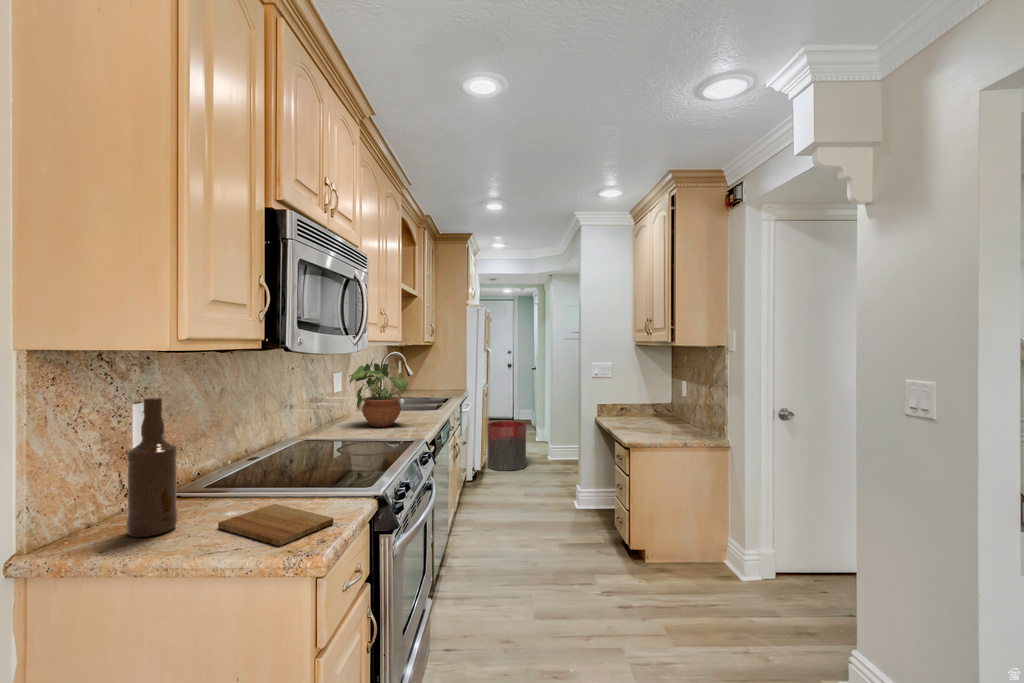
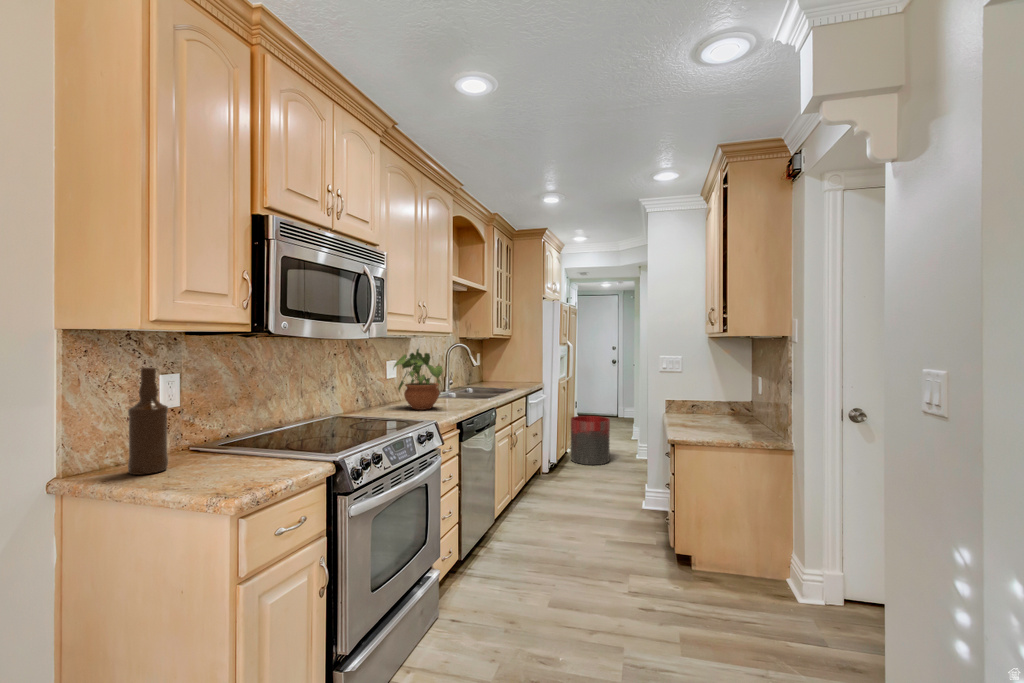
cutting board: present [218,504,333,546] -> none [190,460,272,490]

